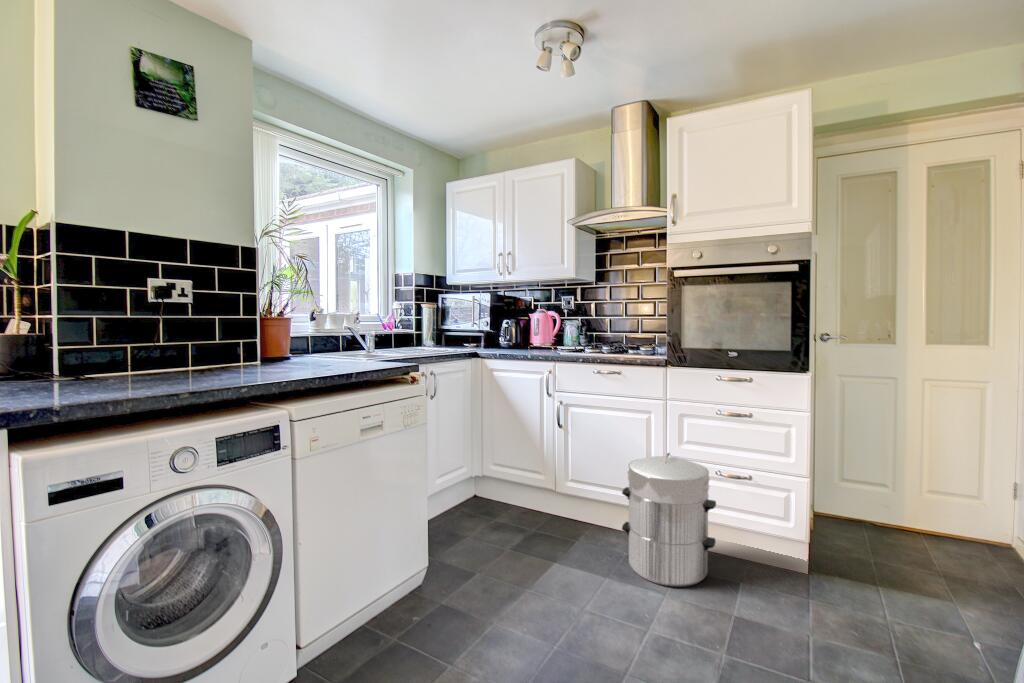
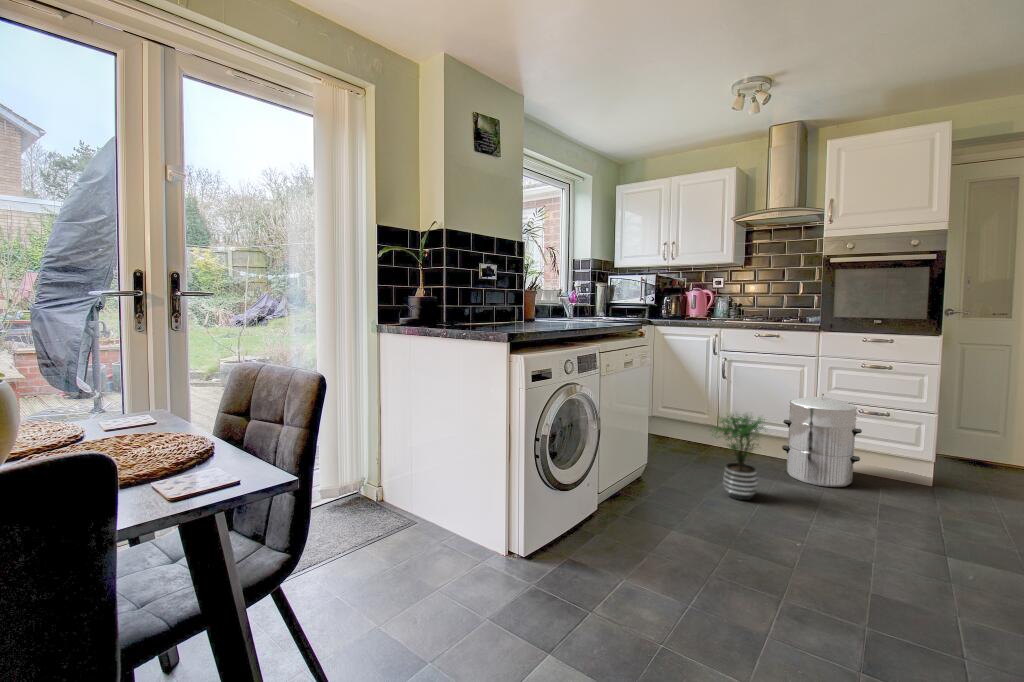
potted plant: none [495,492,587,631] -> present [711,415,765,500]

